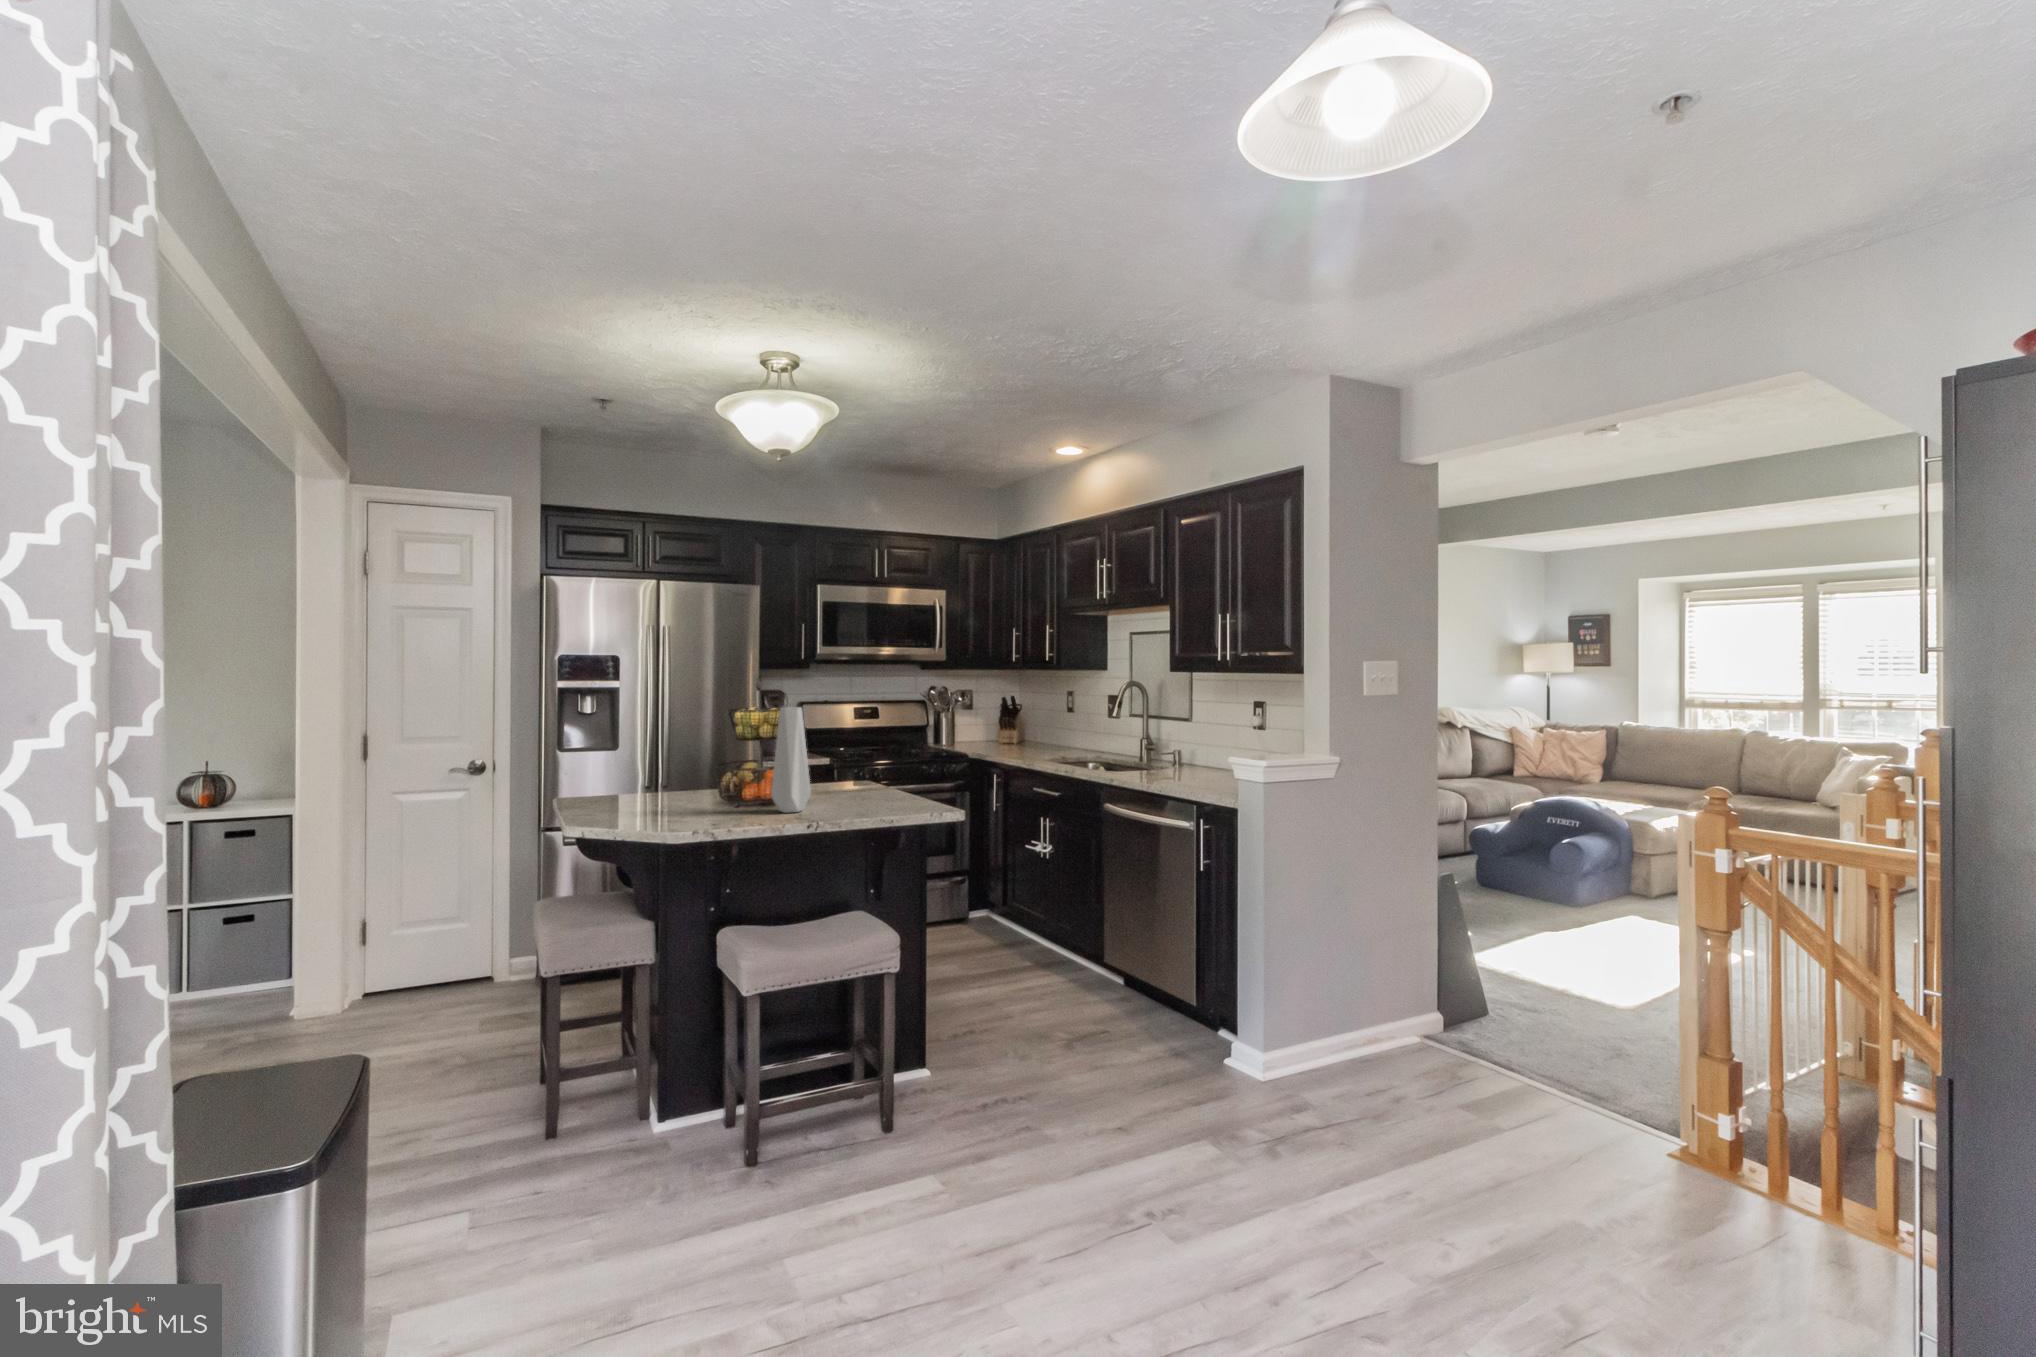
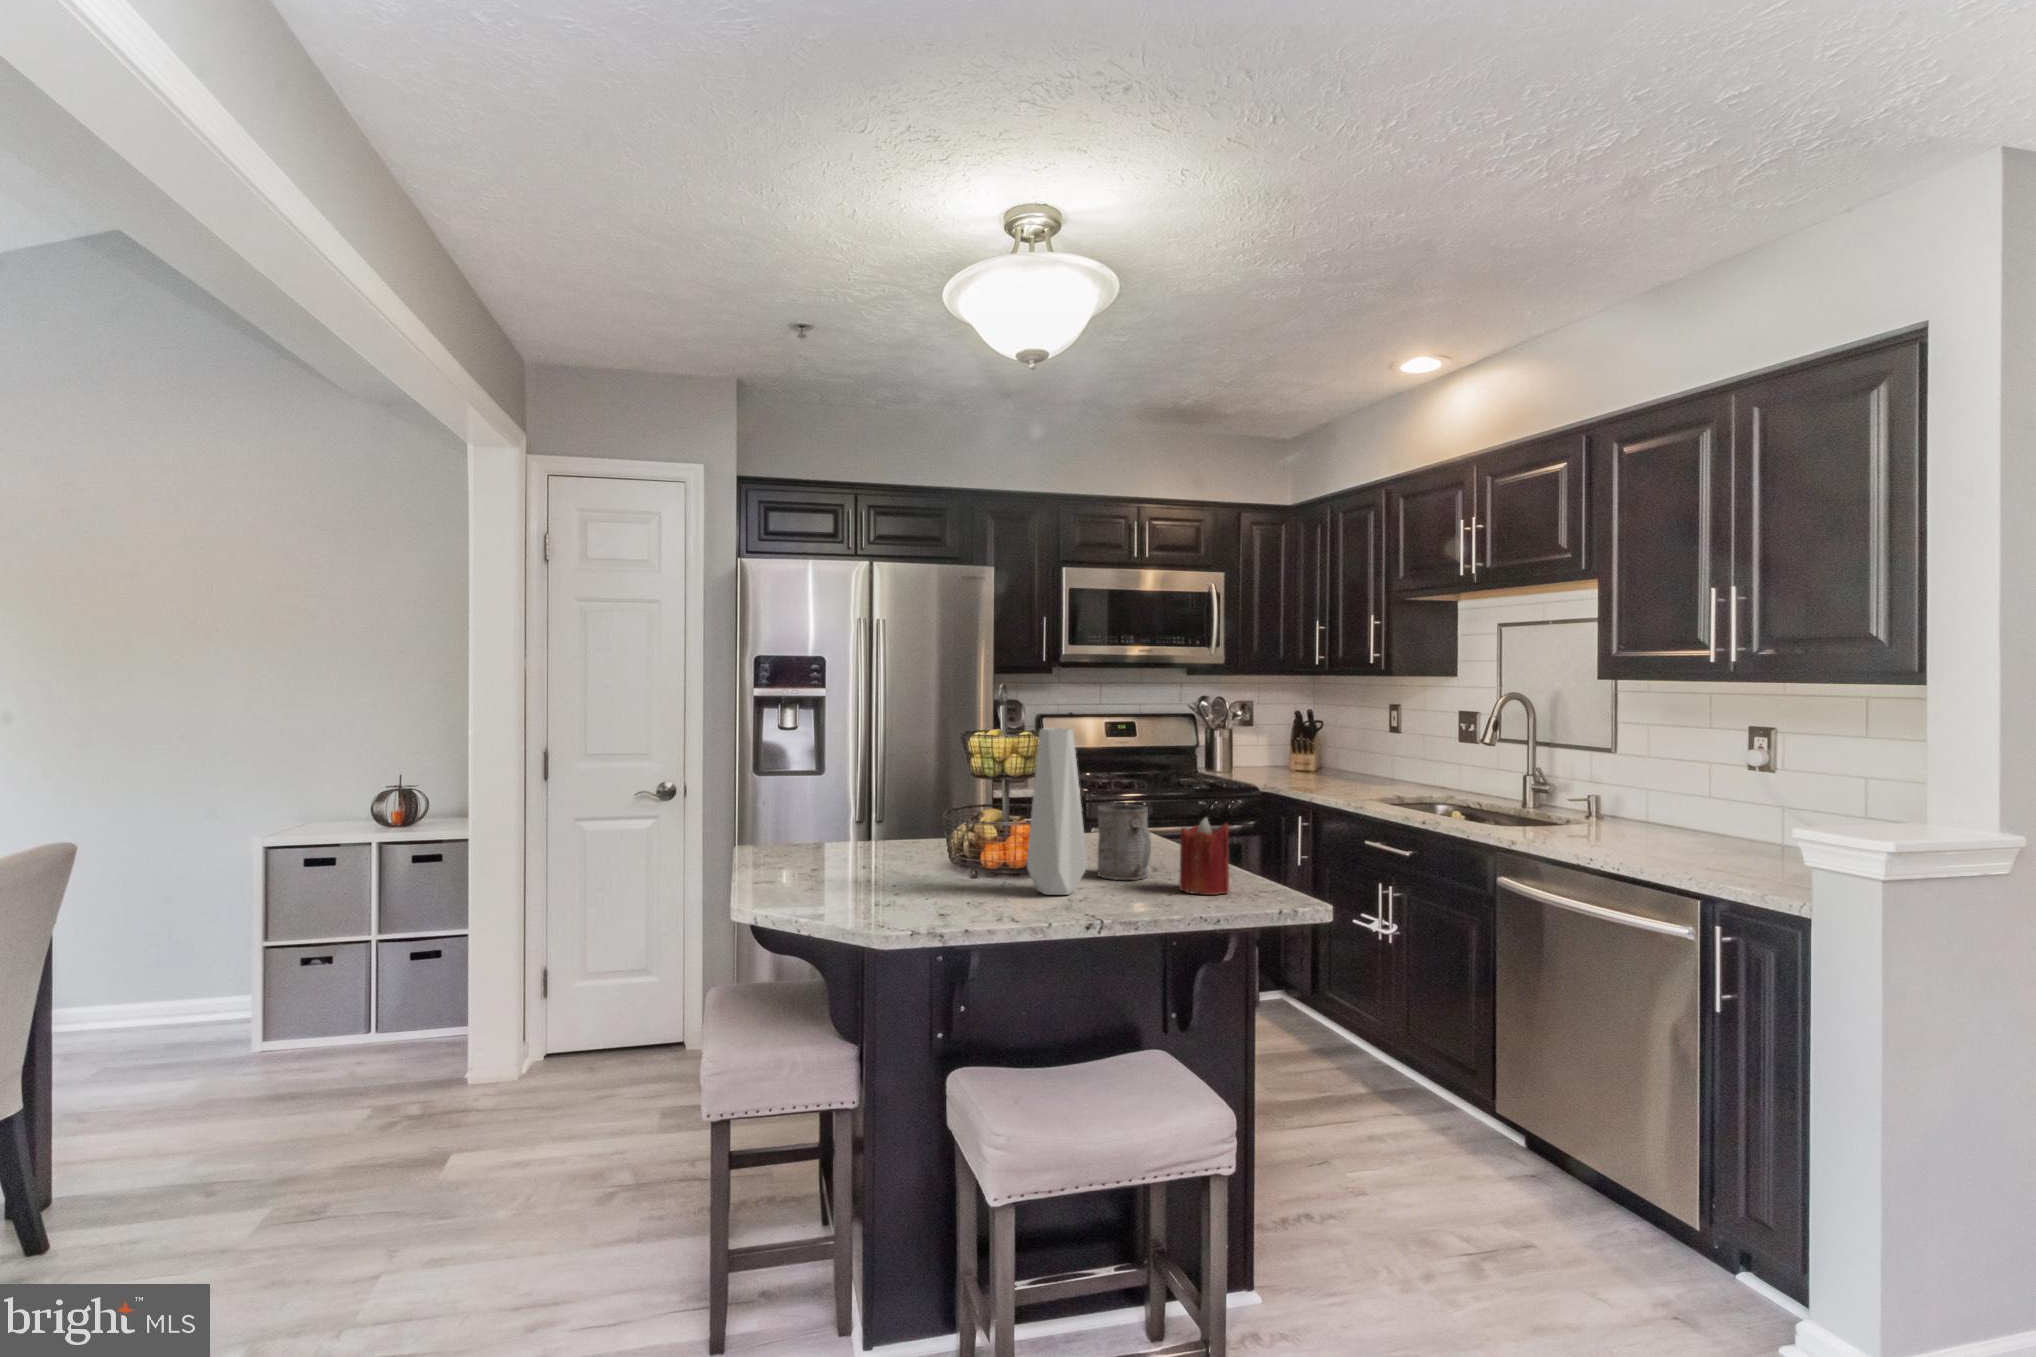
mug: none [821,757,855,805] -> present [1098,804,1151,880]
candle: none [871,762,903,809] -> present [1179,818,1229,895]

